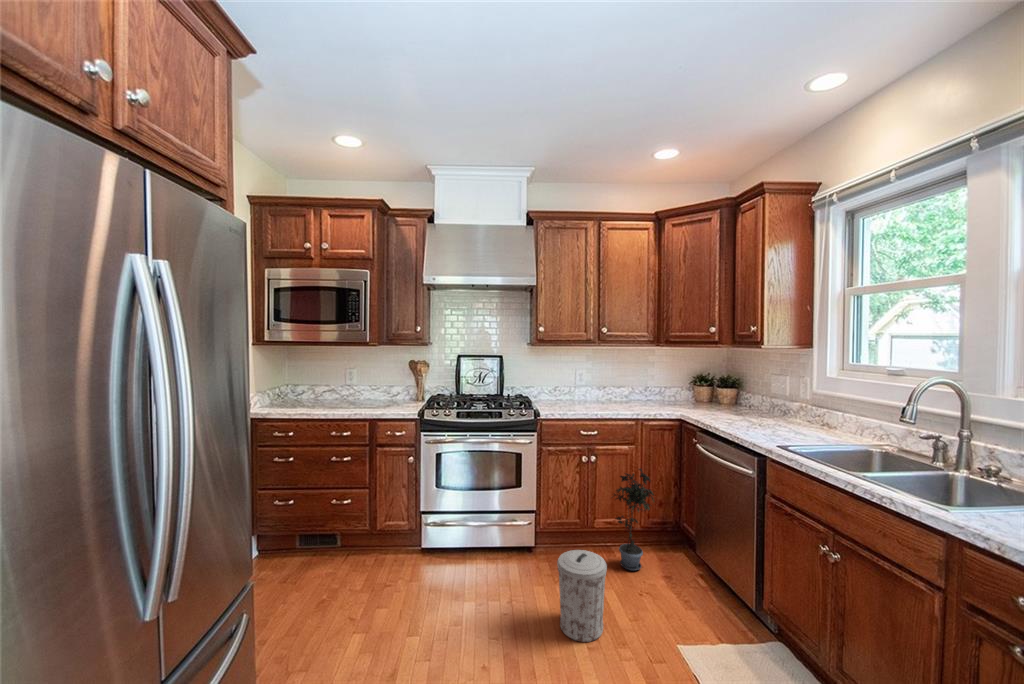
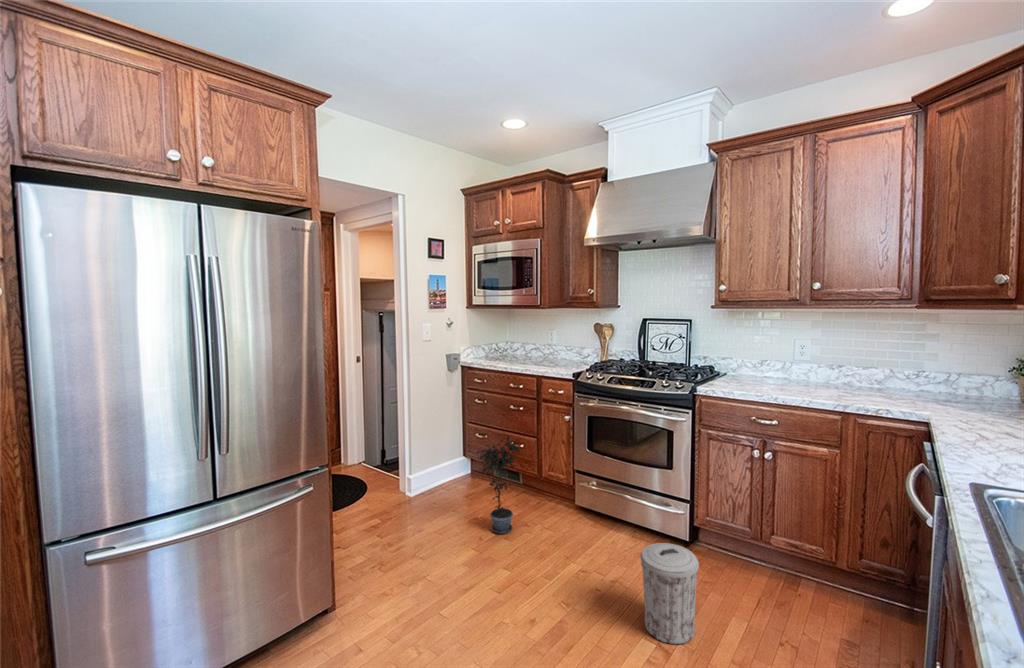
potted plant: present [614,469,654,571] -> present [477,437,520,534]

